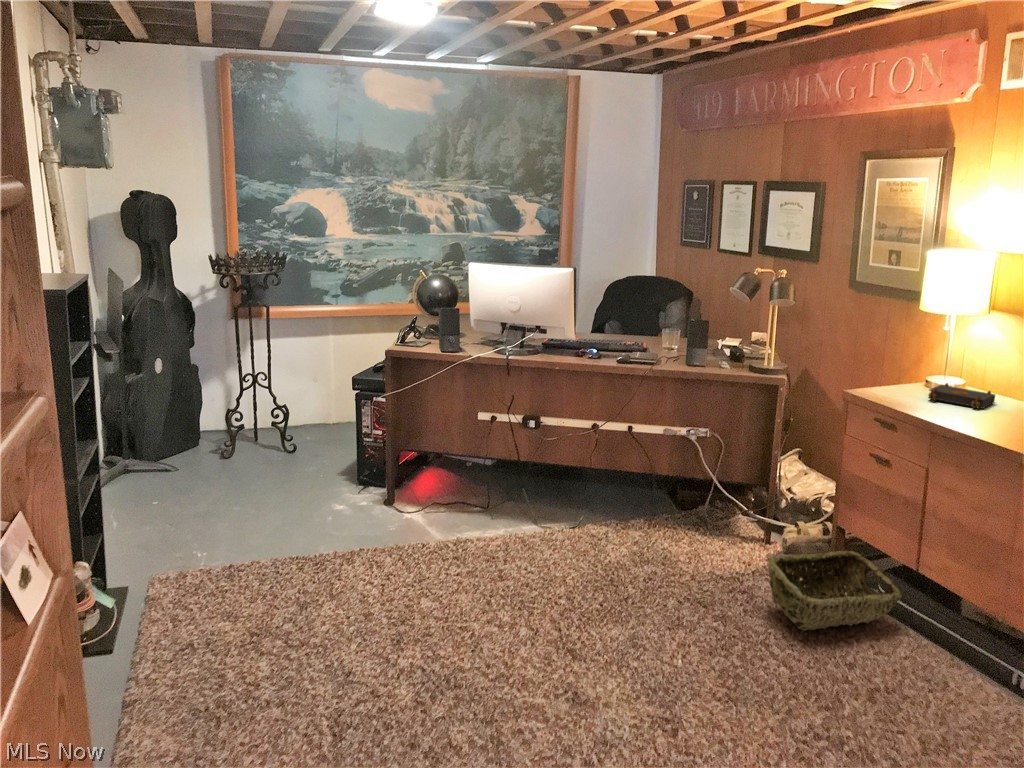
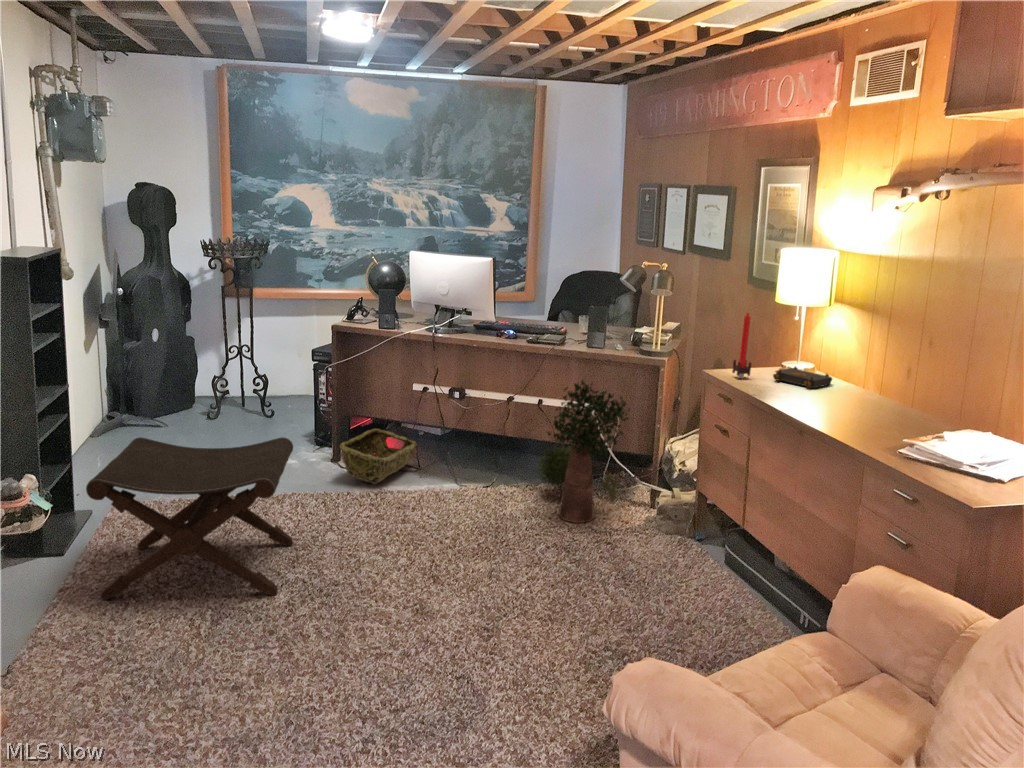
candle: none [879,325,903,399] -> present [732,313,751,378]
potted plant: none [633,403,751,567] -> present [537,379,630,523]
footstool: none [166,494,398,714] -> present [86,437,293,600]
woven basket: present [769,551,902,630] -> present [340,429,417,484]

